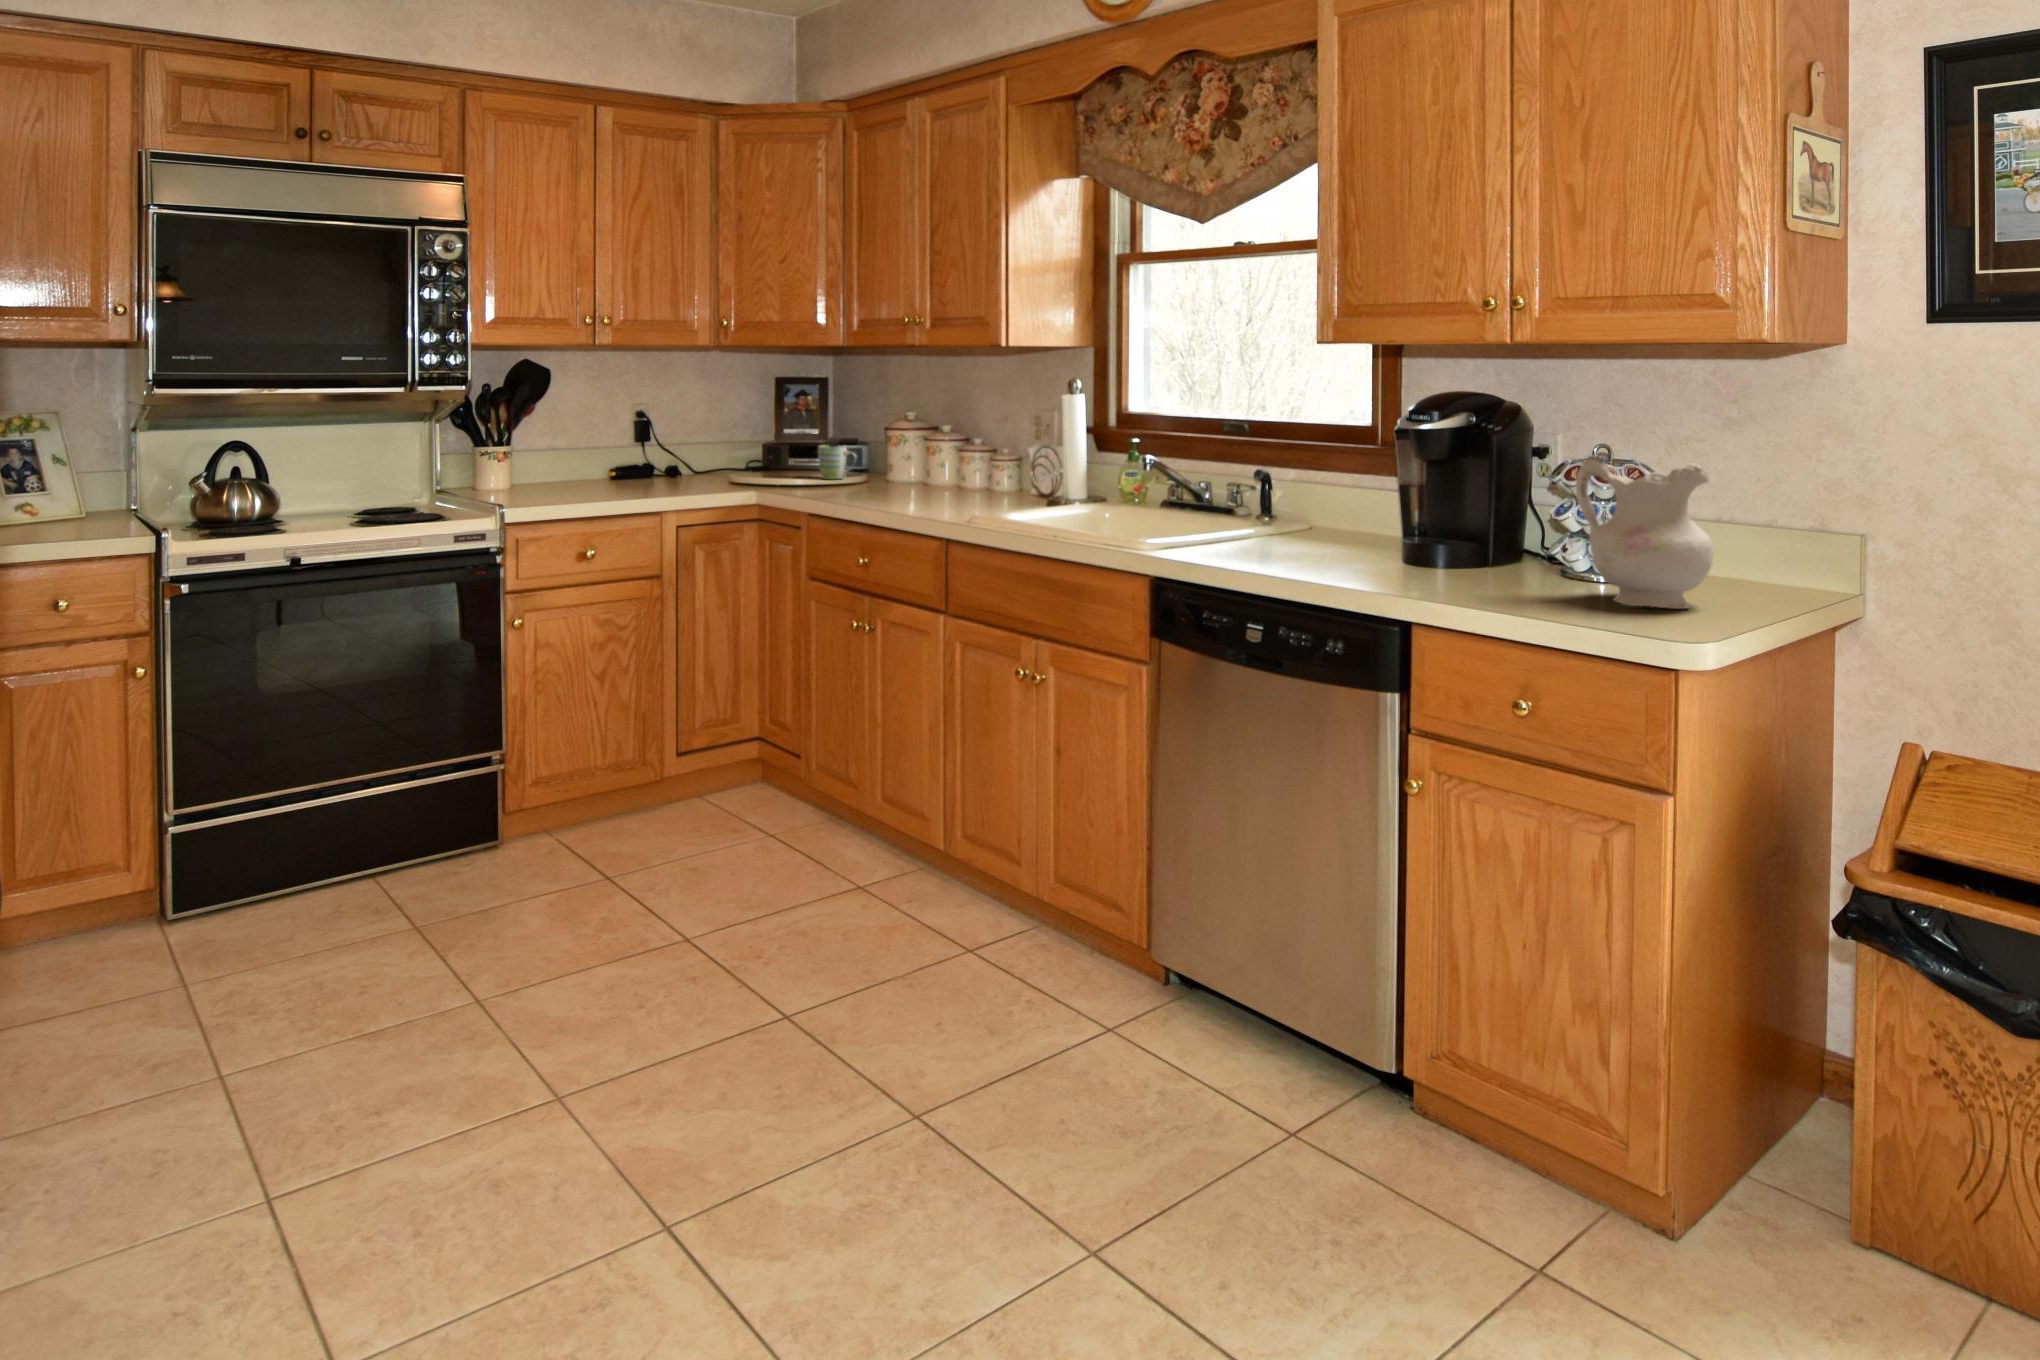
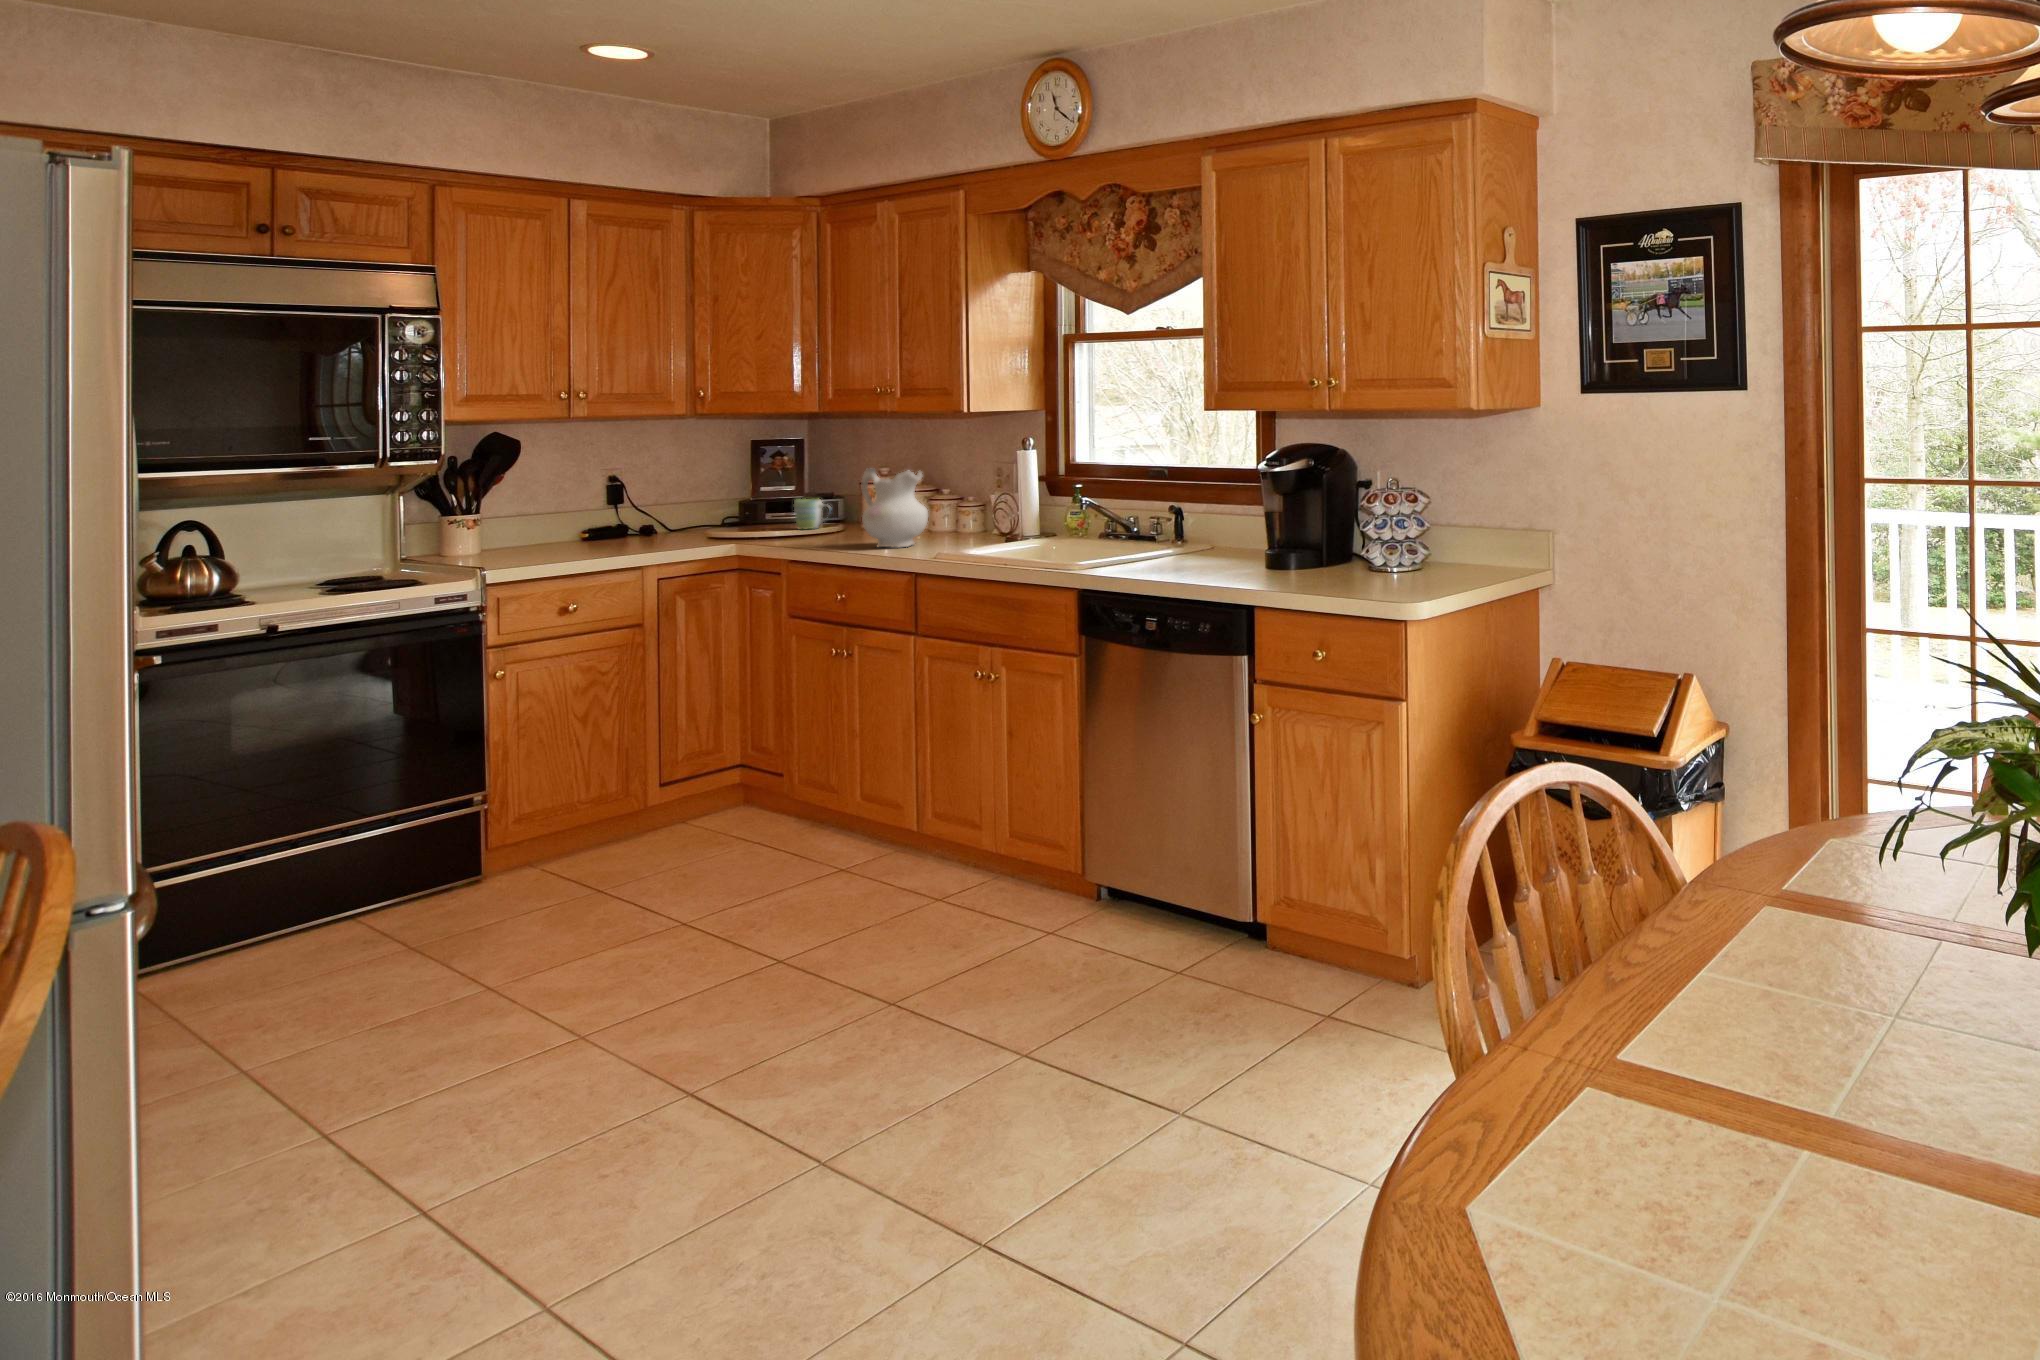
ceramic pitcher: present [1575,455,1713,609] -> present [862,469,928,547]

